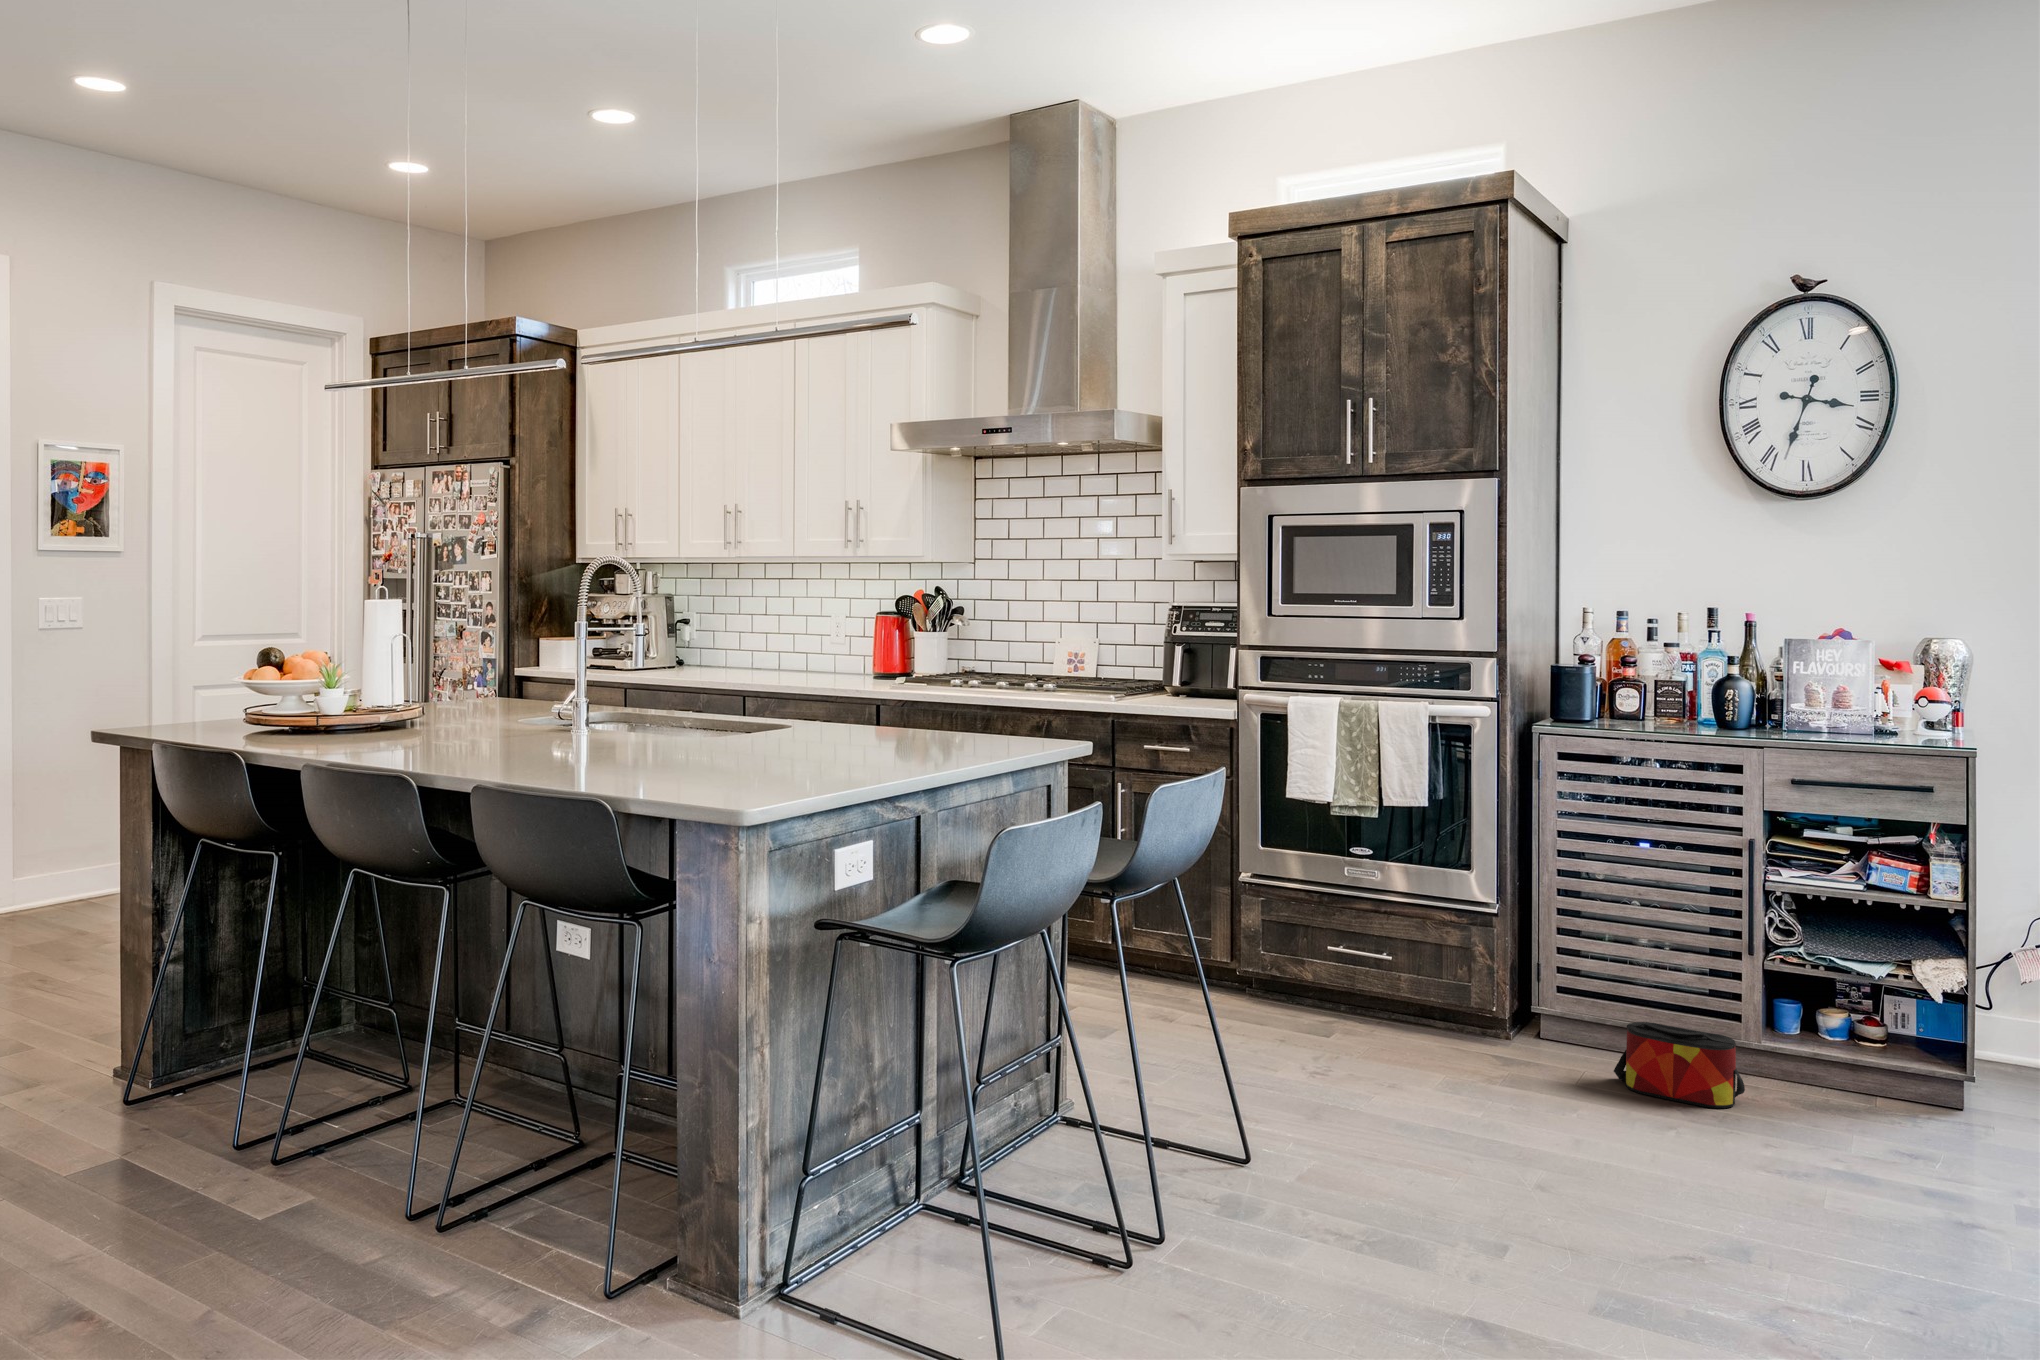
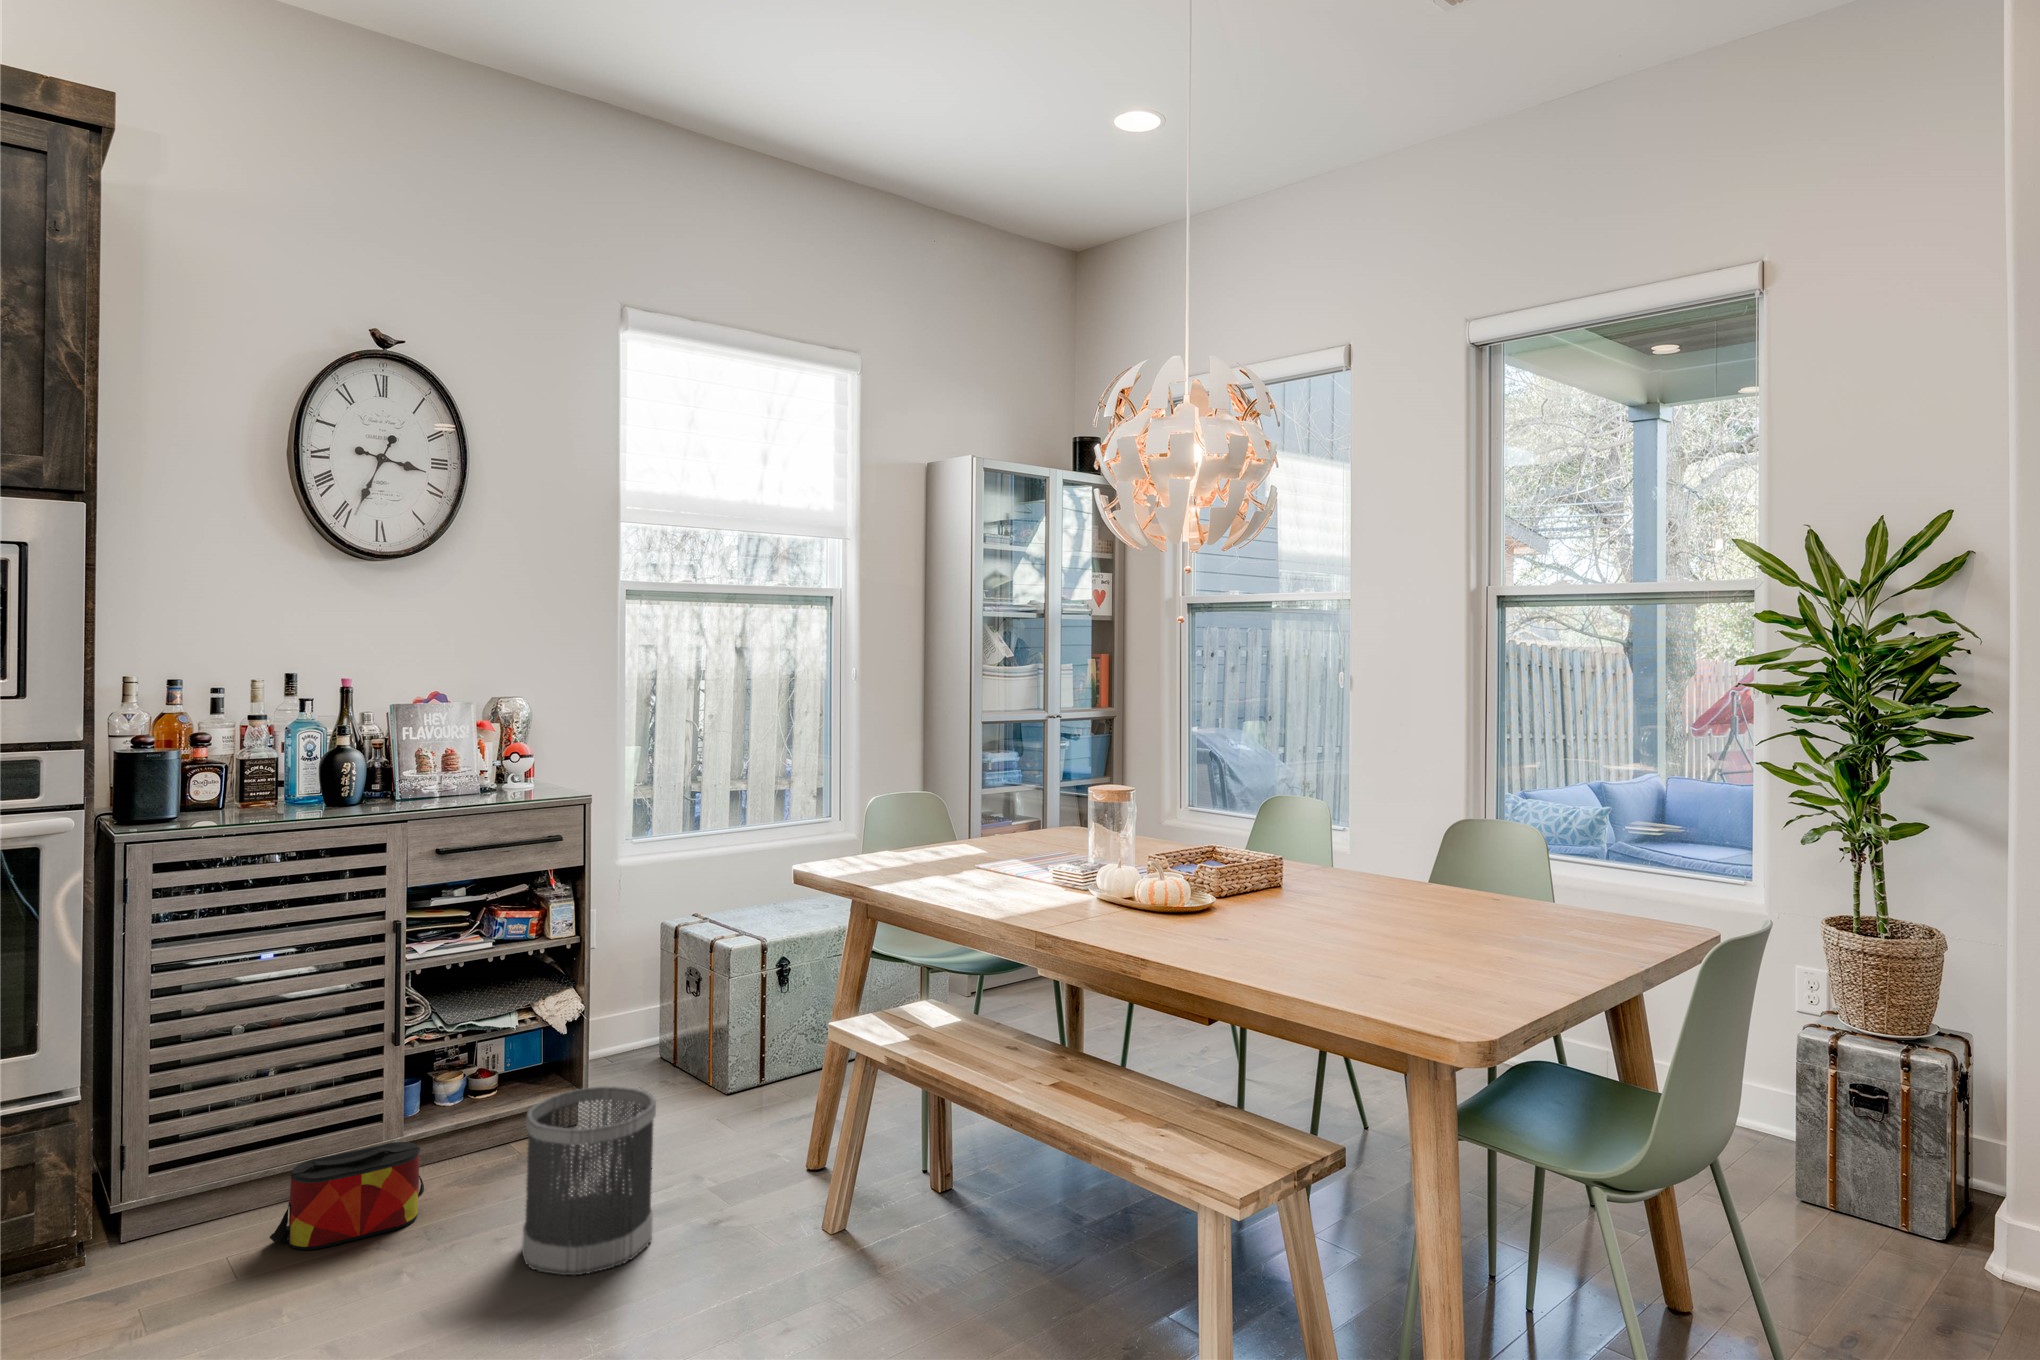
wastebasket: none [1758,1023,1906,1205] -> present [522,1086,656,1275]

